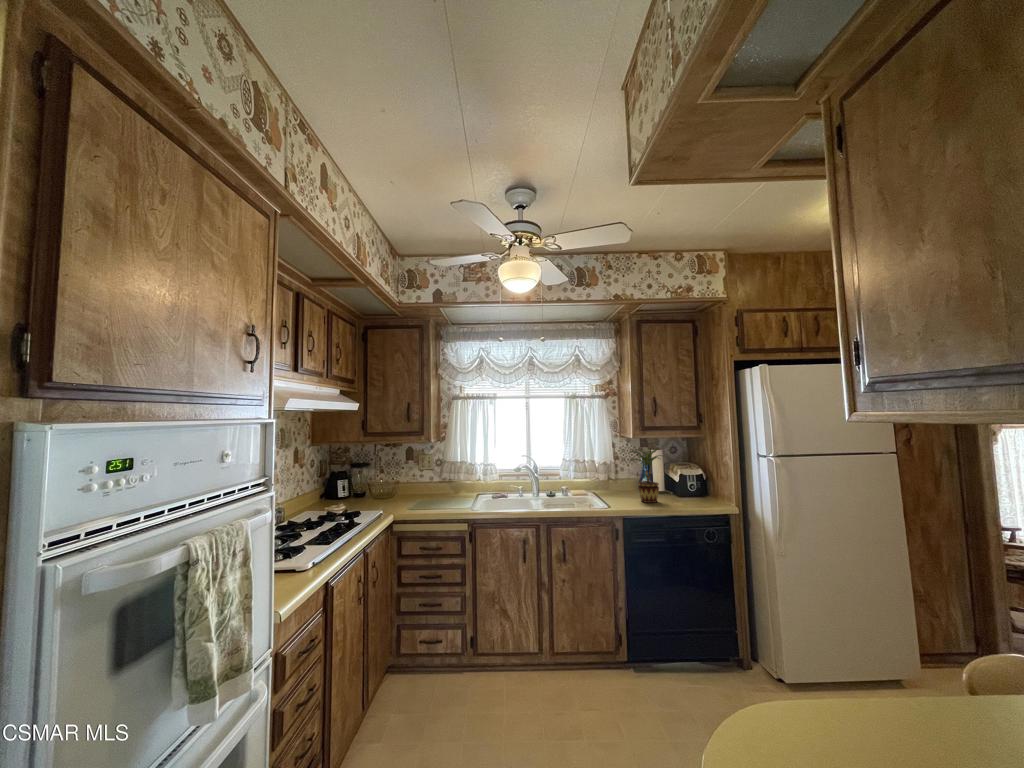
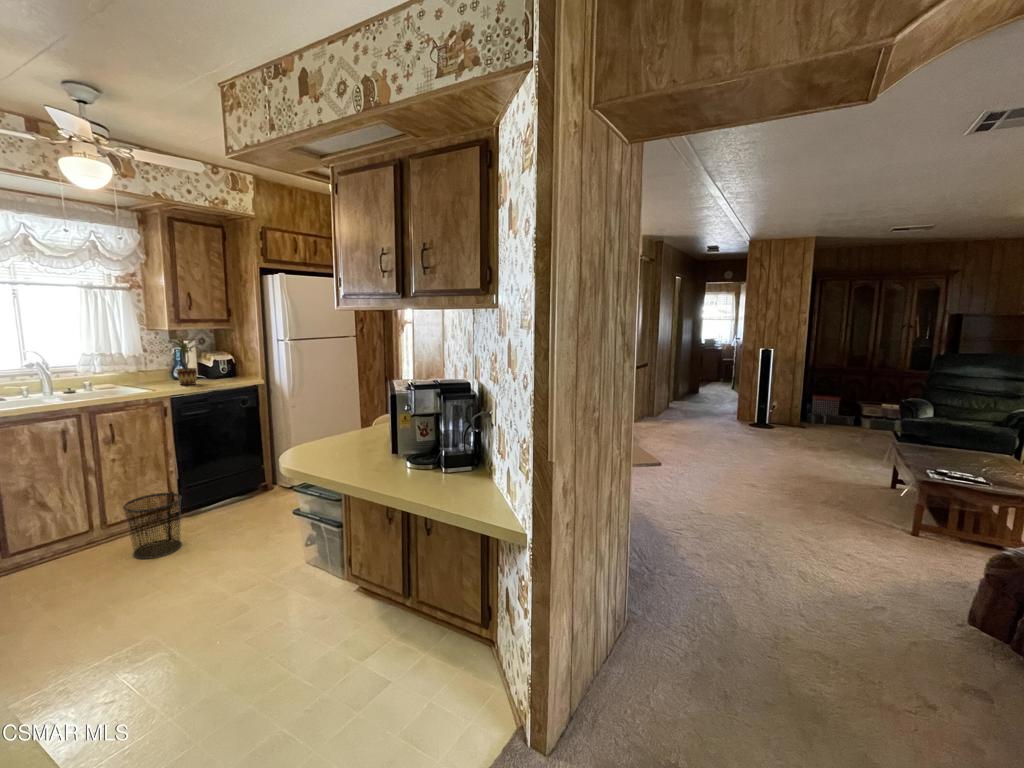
waste bin: none [551,639,612,739] -> present [123,493,182,559]

